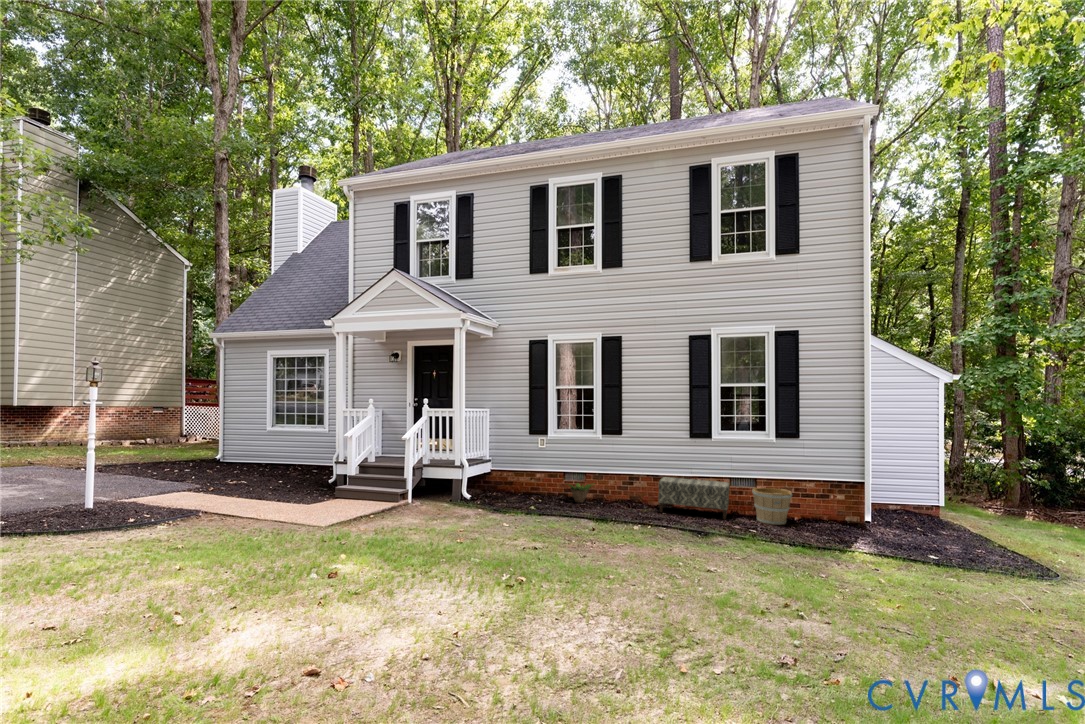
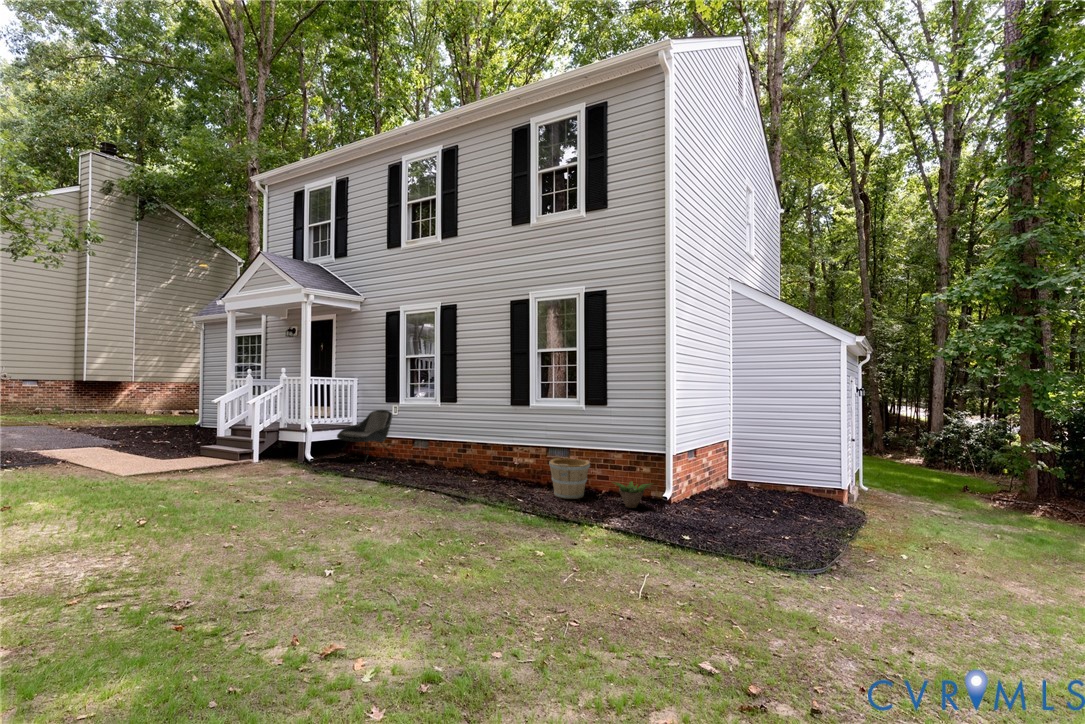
lounge chair: none [488,443,540,502] -> present [337,410,394,465]
bench: present [658,477,730,519] -> none [467,445,542,491]
decorative plant: present [568,483,592,502] -> present [614,481,651,508]

